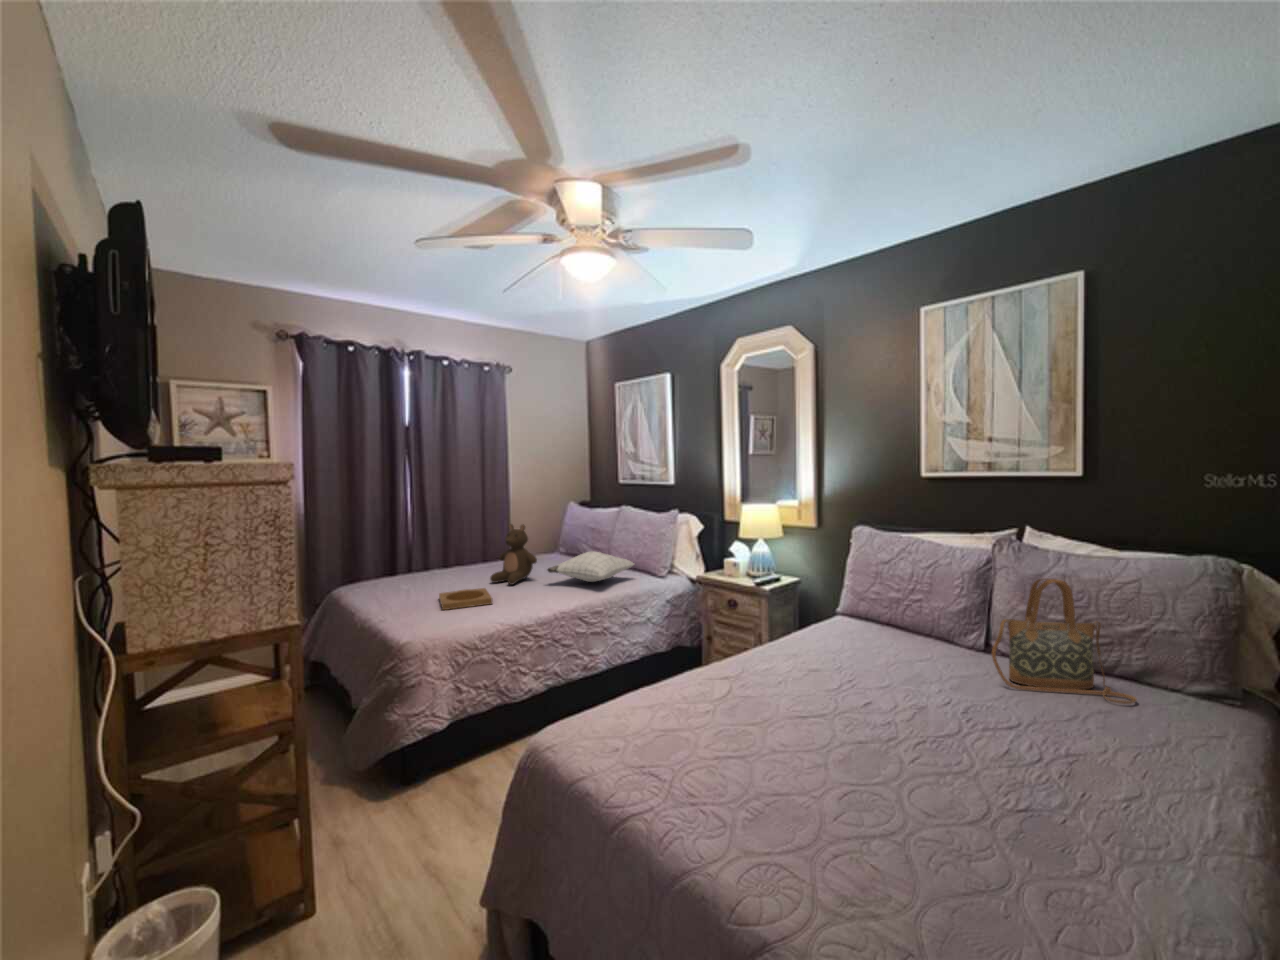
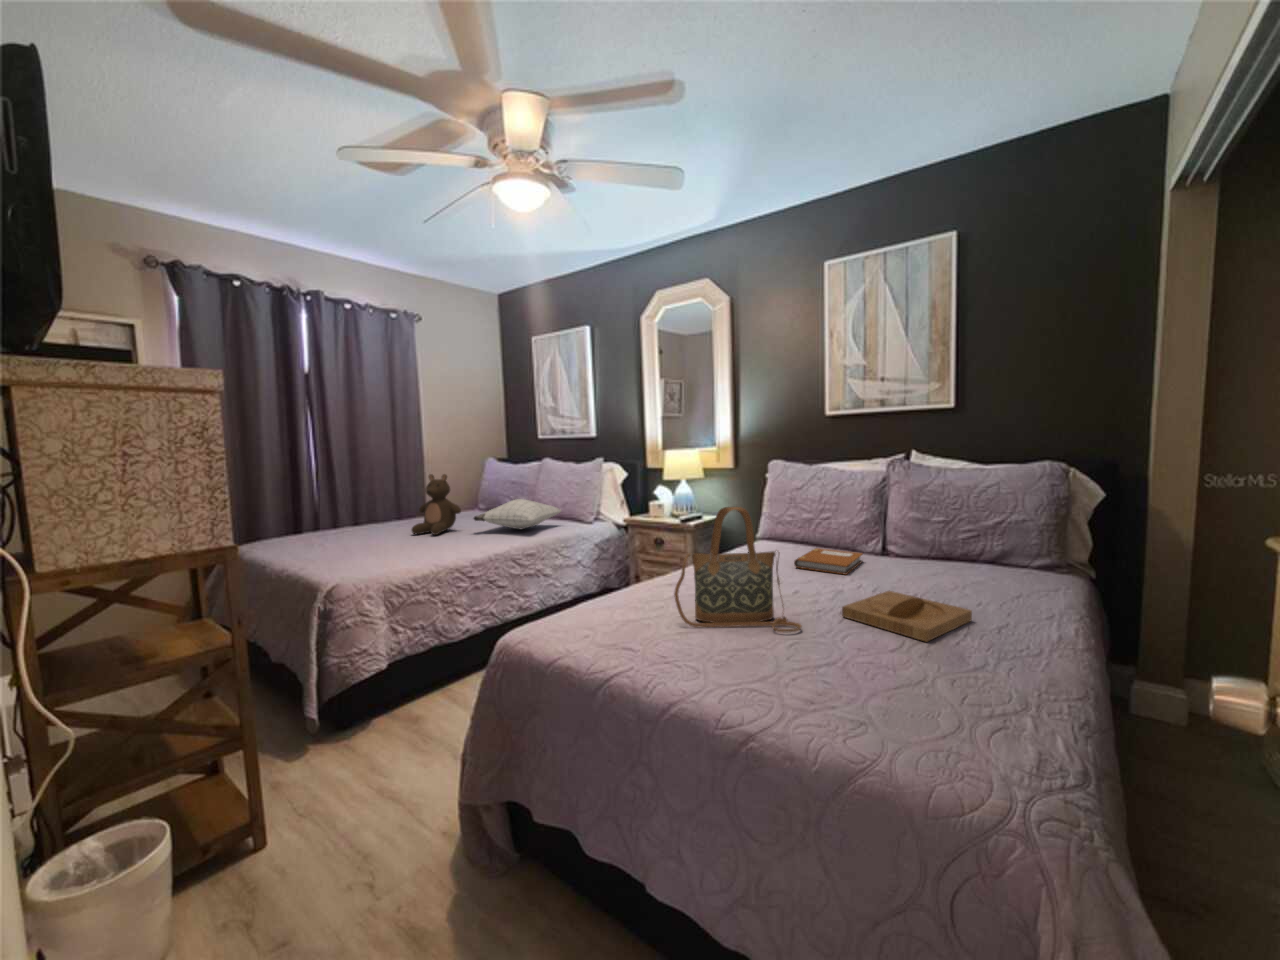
handbag: present [992,578,1137,704] -> present [674,507,801,633]
tray: present [439,588,492,610] -> present [842,591,972,642]
notebook: none [872,638,958,681] -> present [794,548,863,574]

